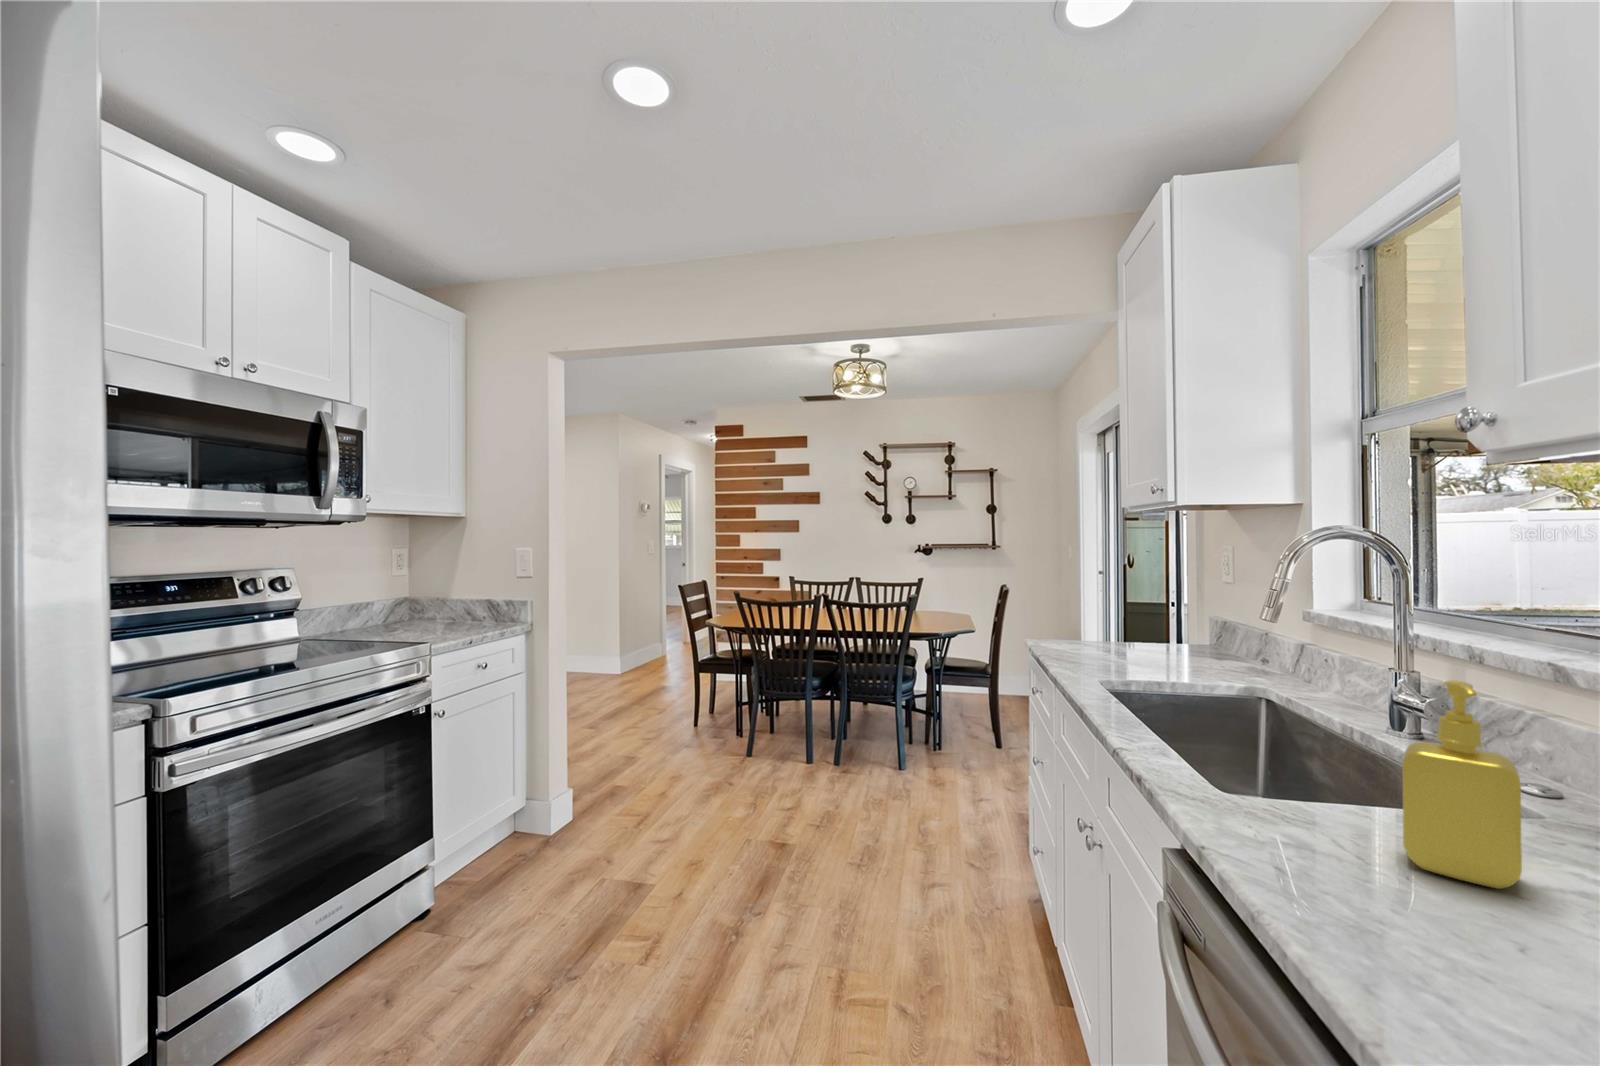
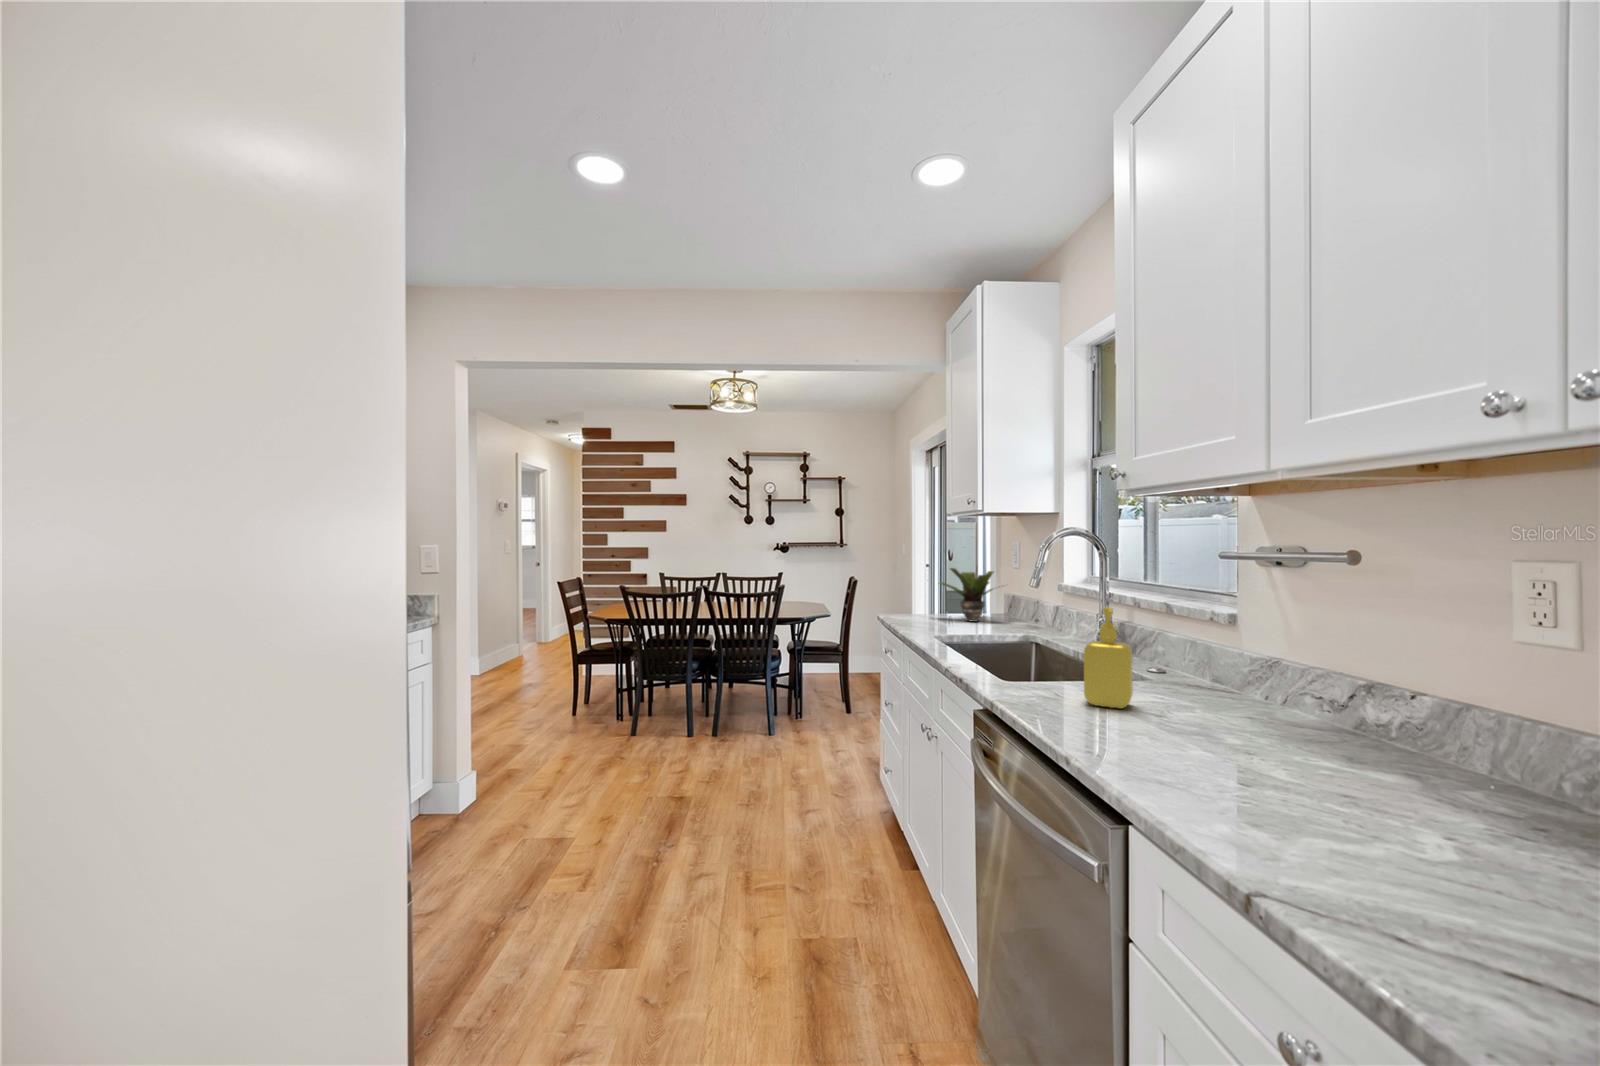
potted plant: none [1110,582,1221,658] -> present [940,568,994,622]

